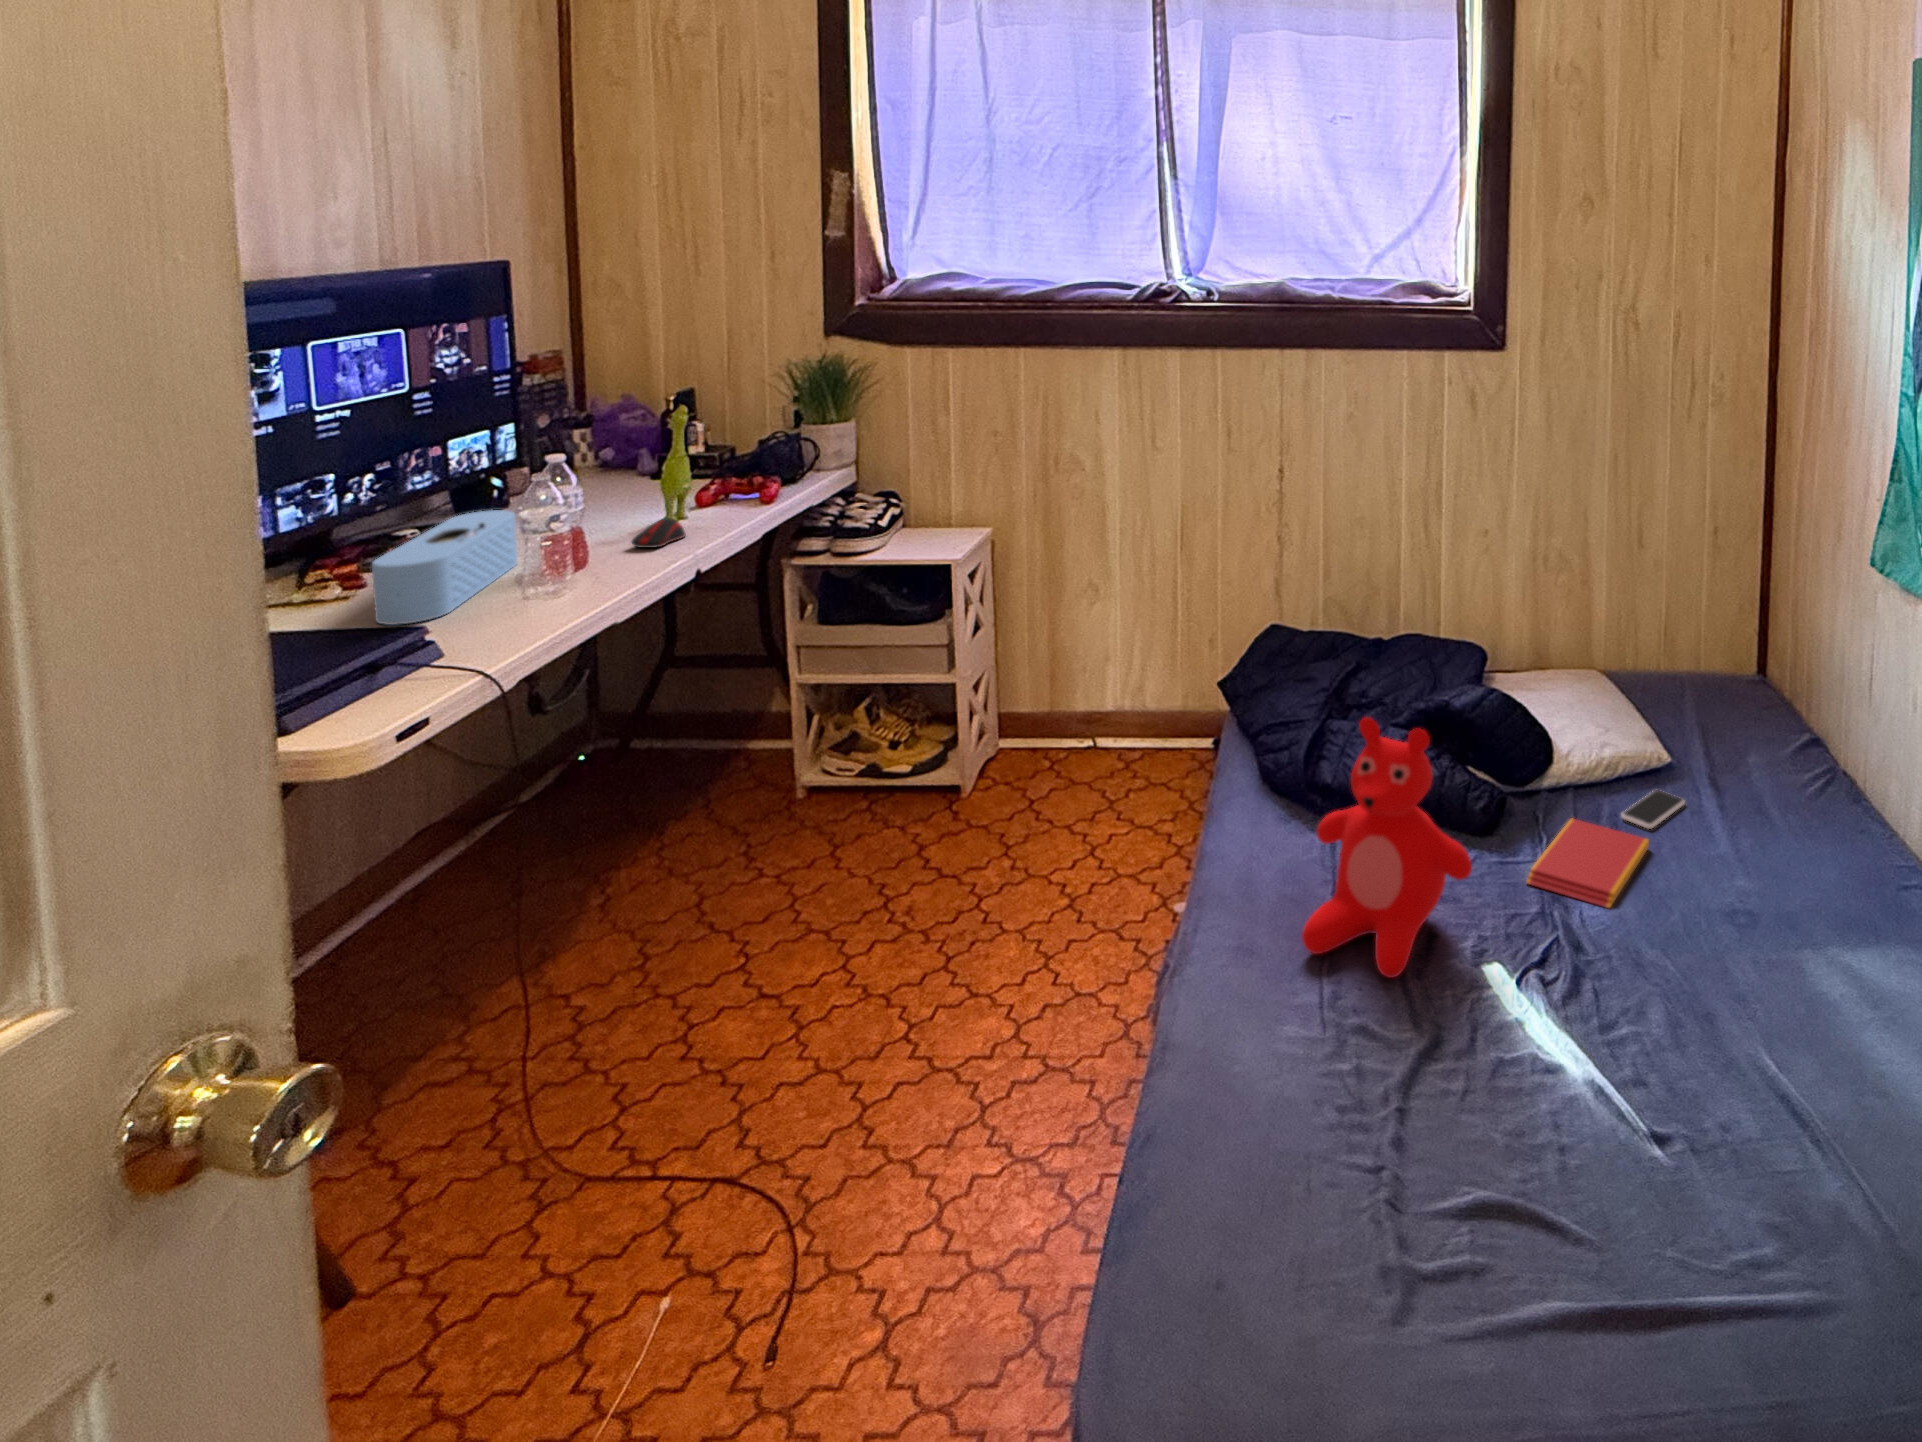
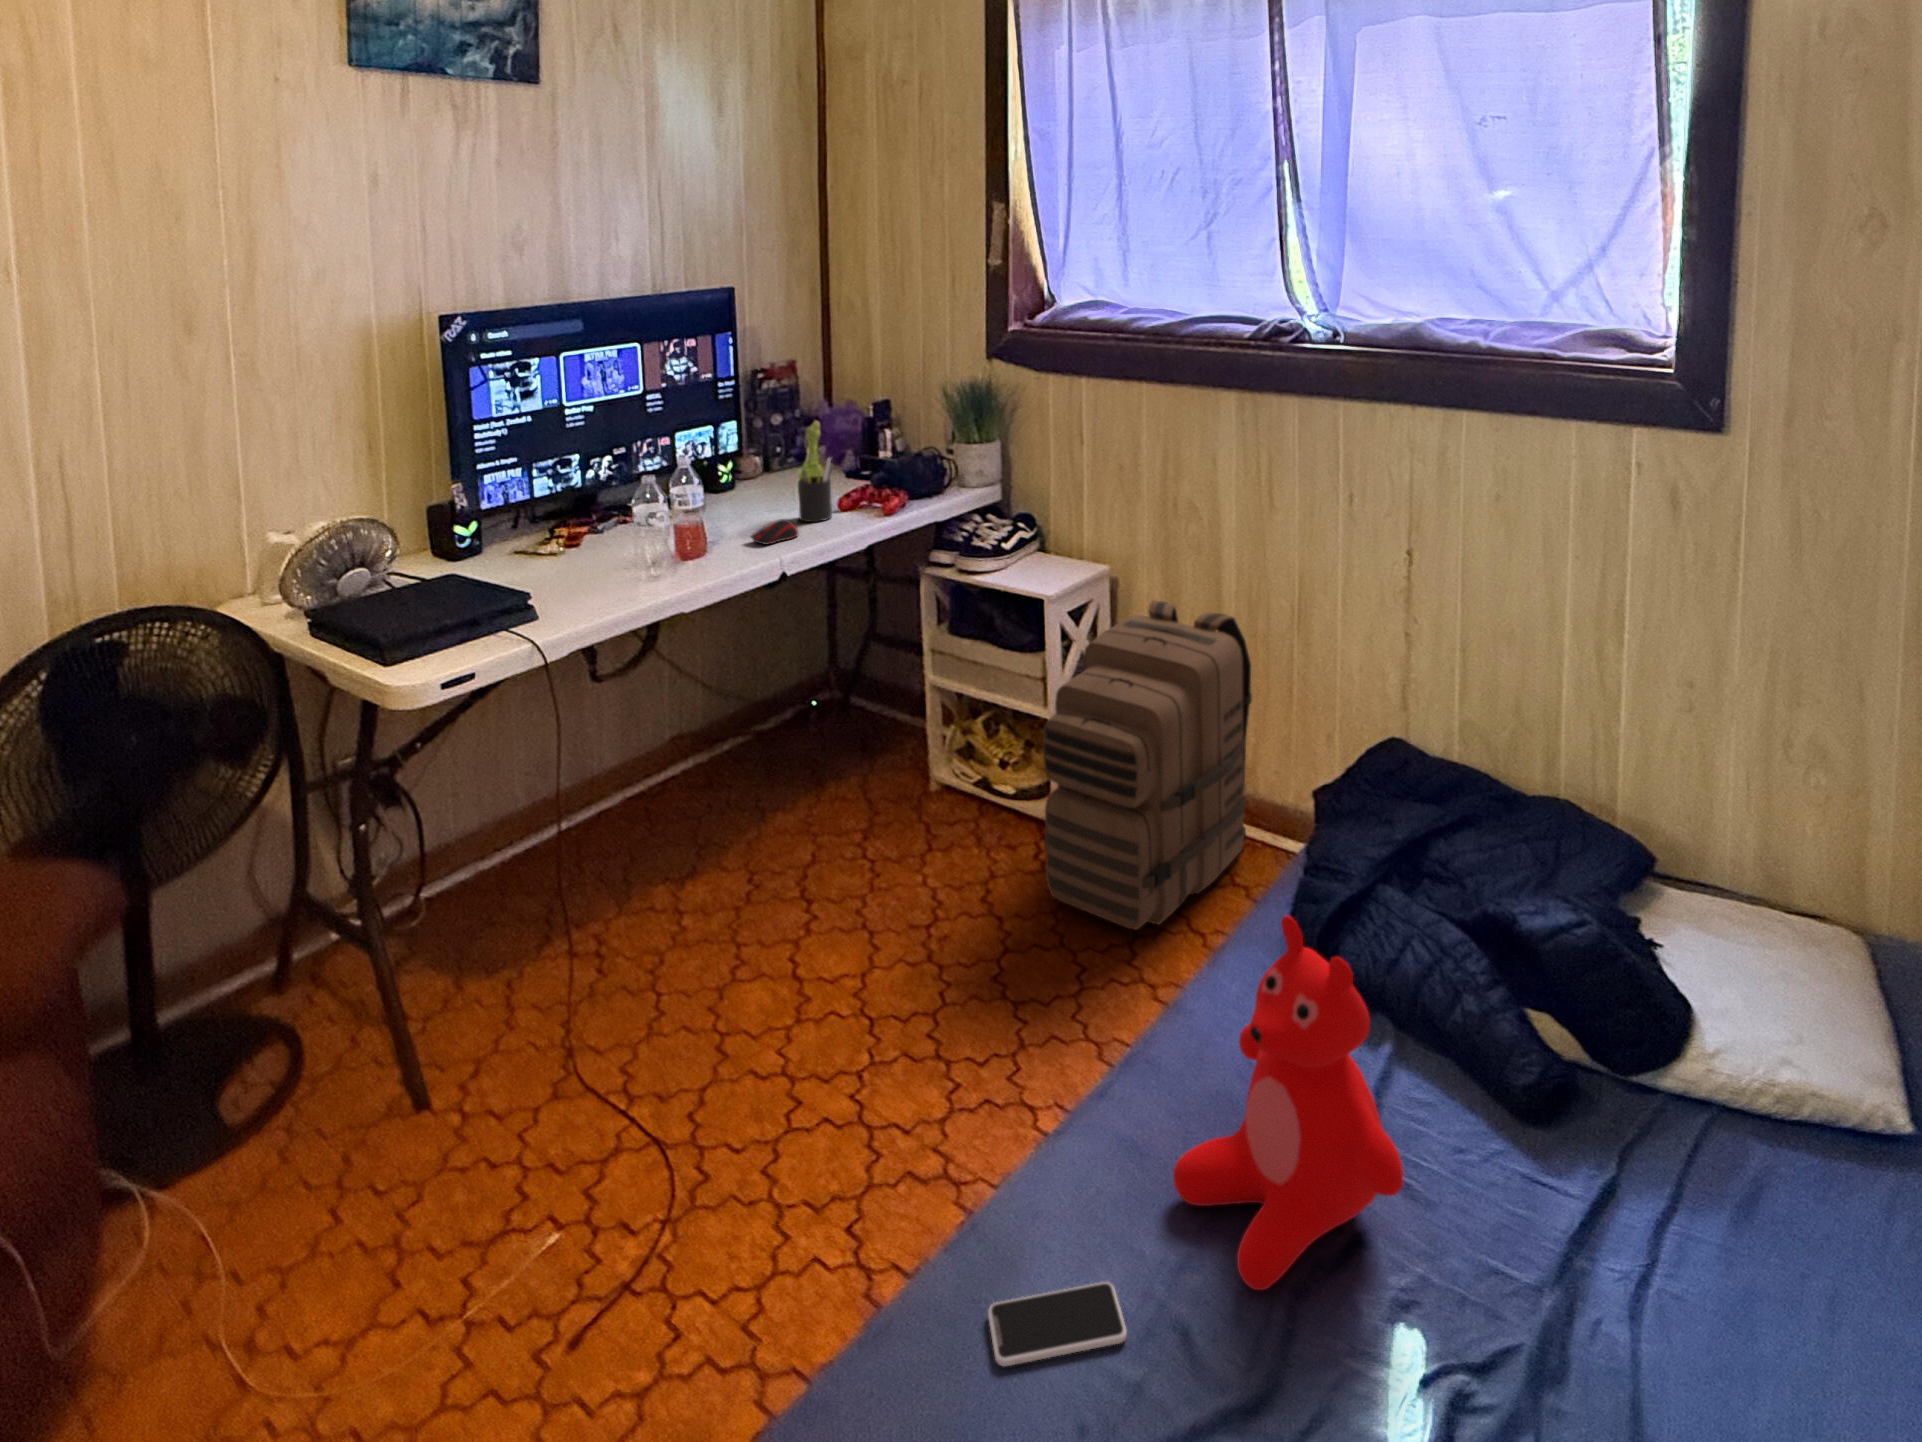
pen holder: none [658,447,704,522] -> present [798,458,833,522]
speaker: present [372,510,517,625] -> none [541,495,676,584]
backpack: none [992,553,1154,843] -> present [1043,600,1252,929]
smartphone: present [1621,790,1685,829] -> present [988,1282,1127,1366]
book: present [1526,819,1649,908] -> none [1538,1156,1787,1345]

